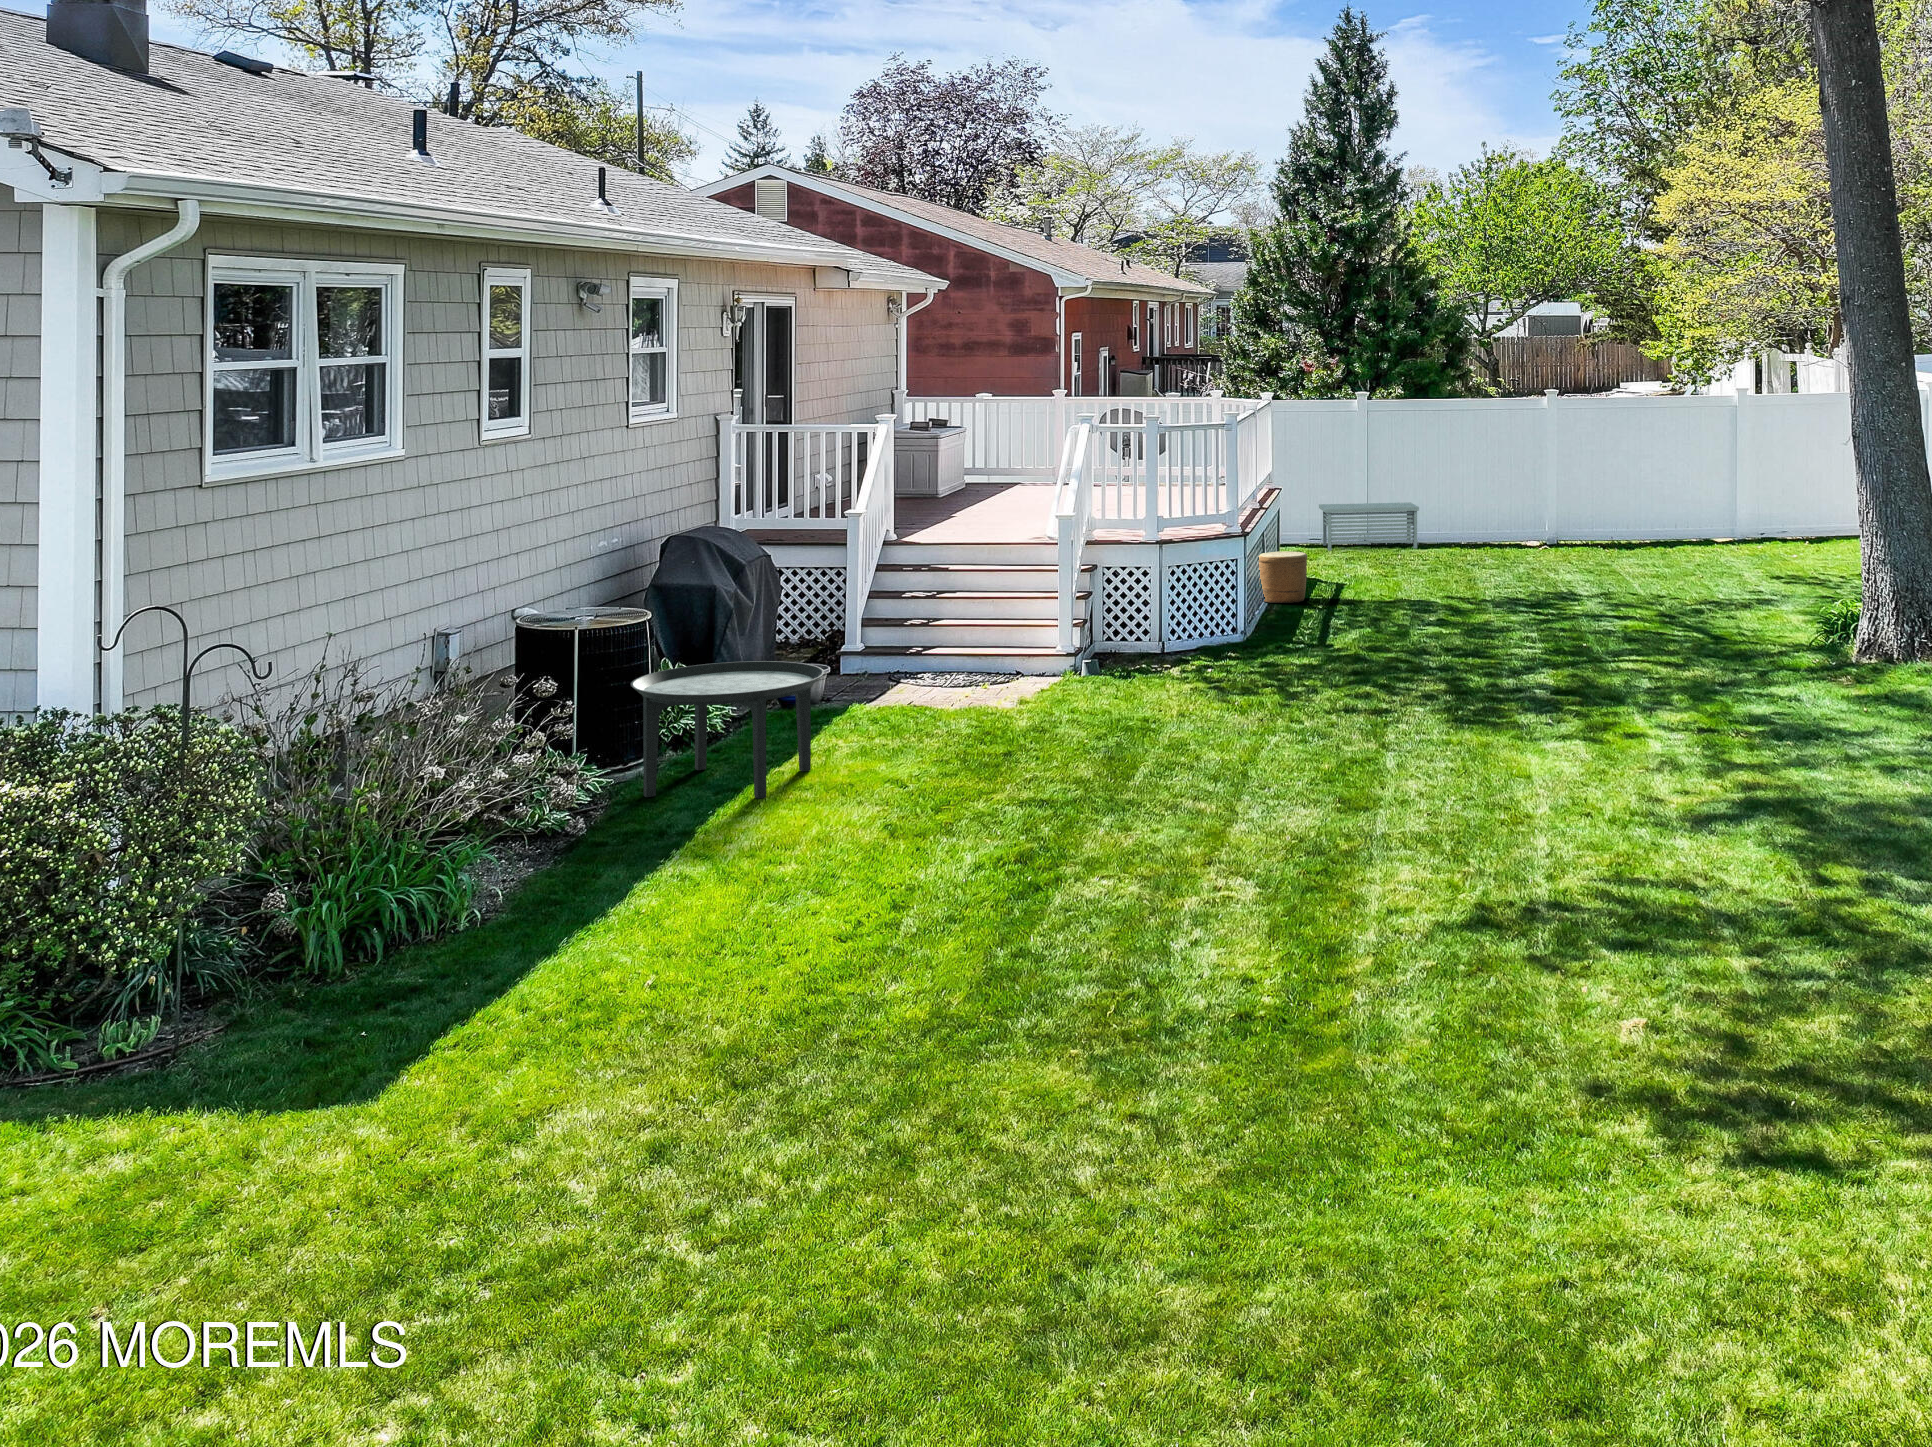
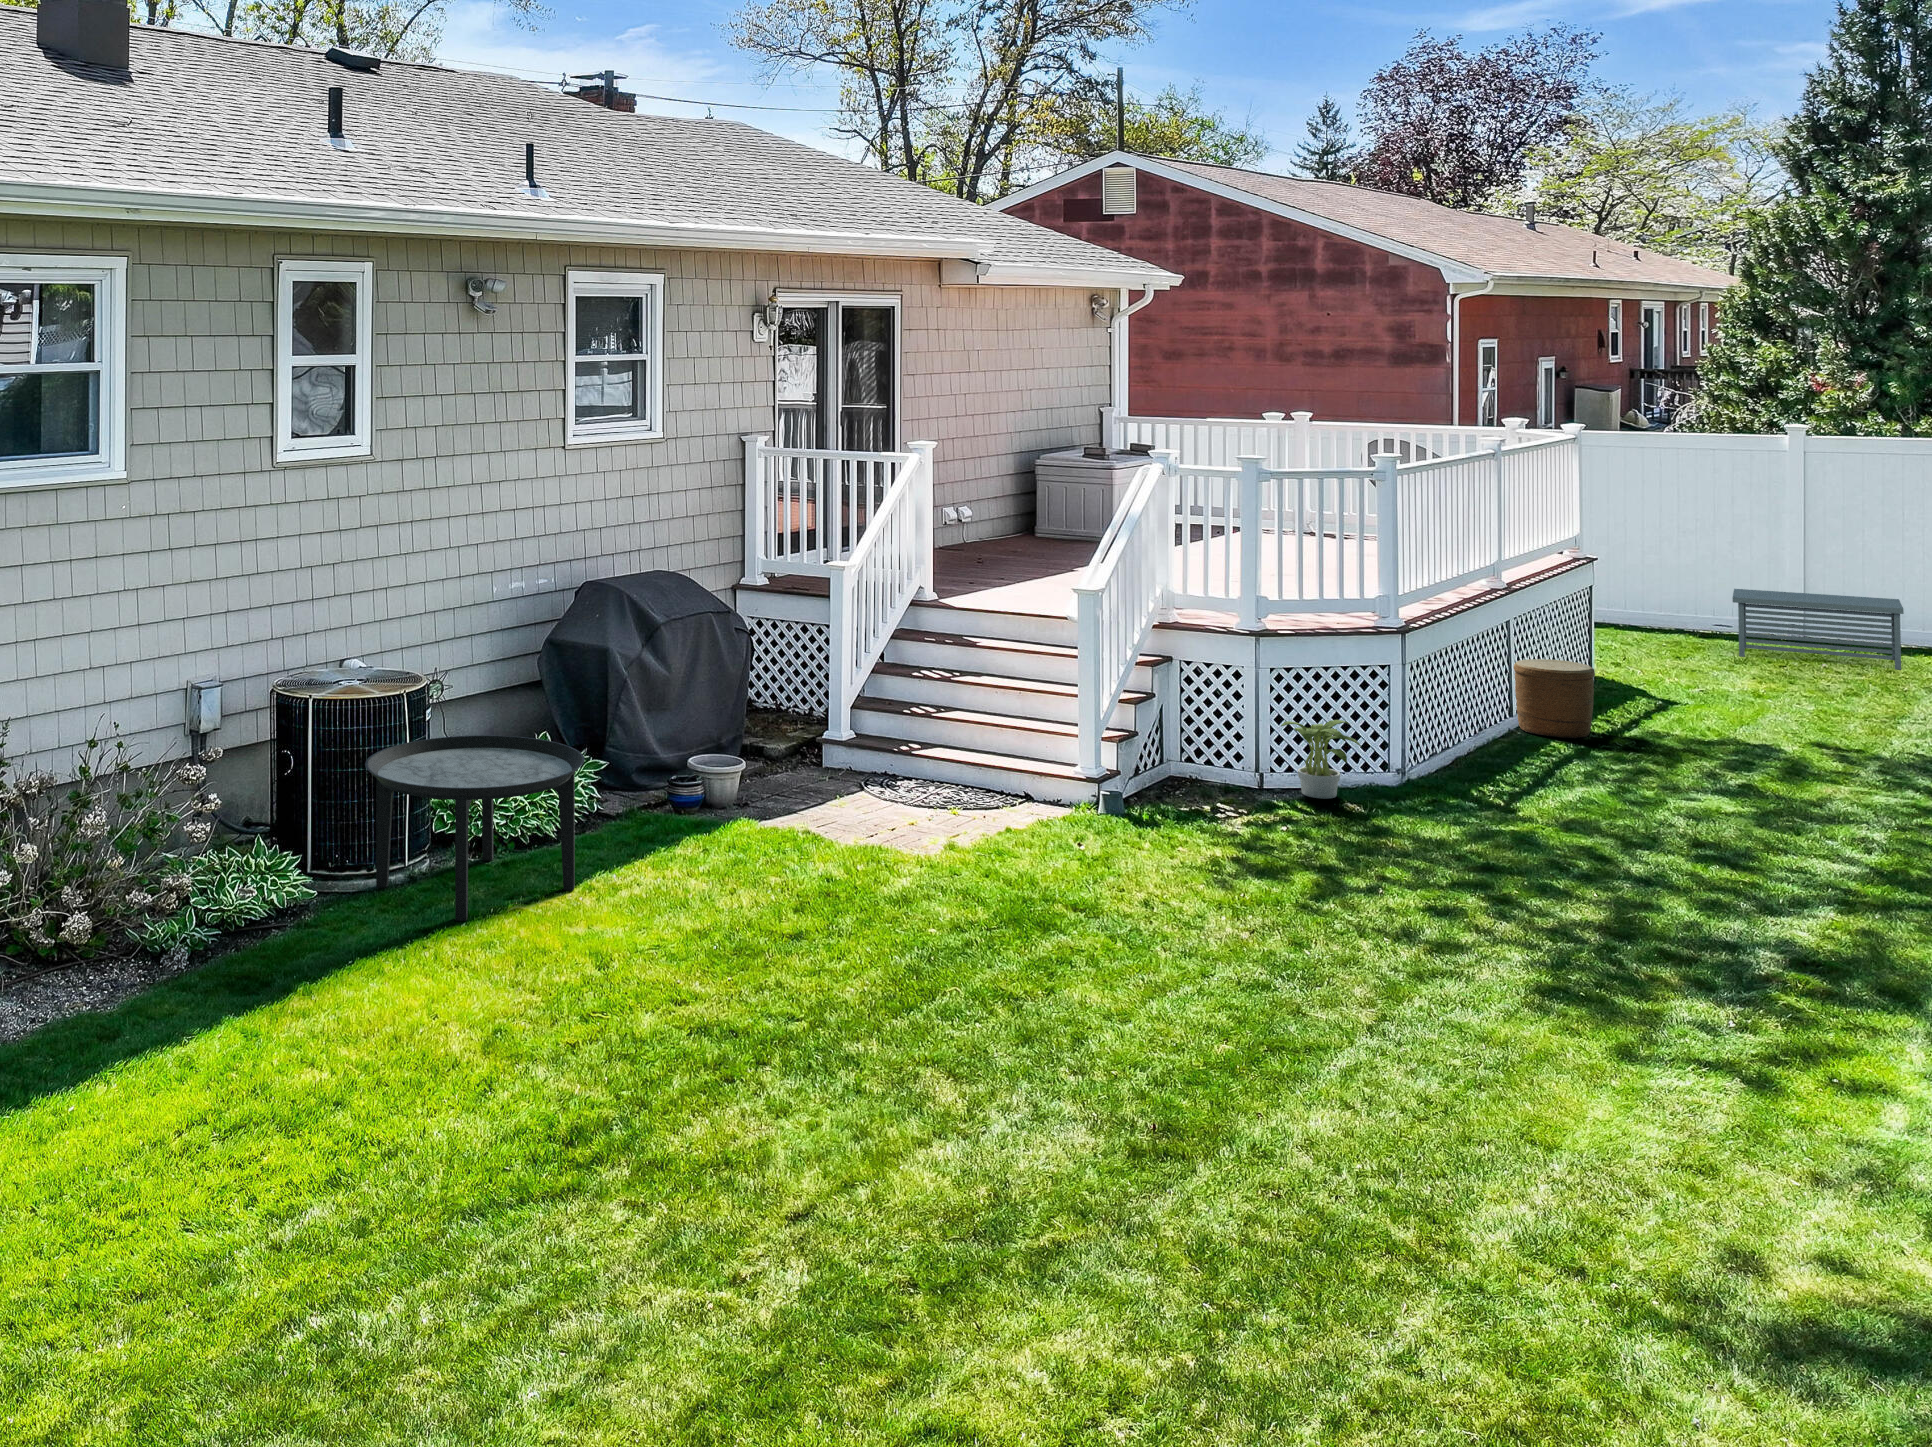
potted plant: none [1179,595,1229,650] -> present [1281,720,1362,799]

